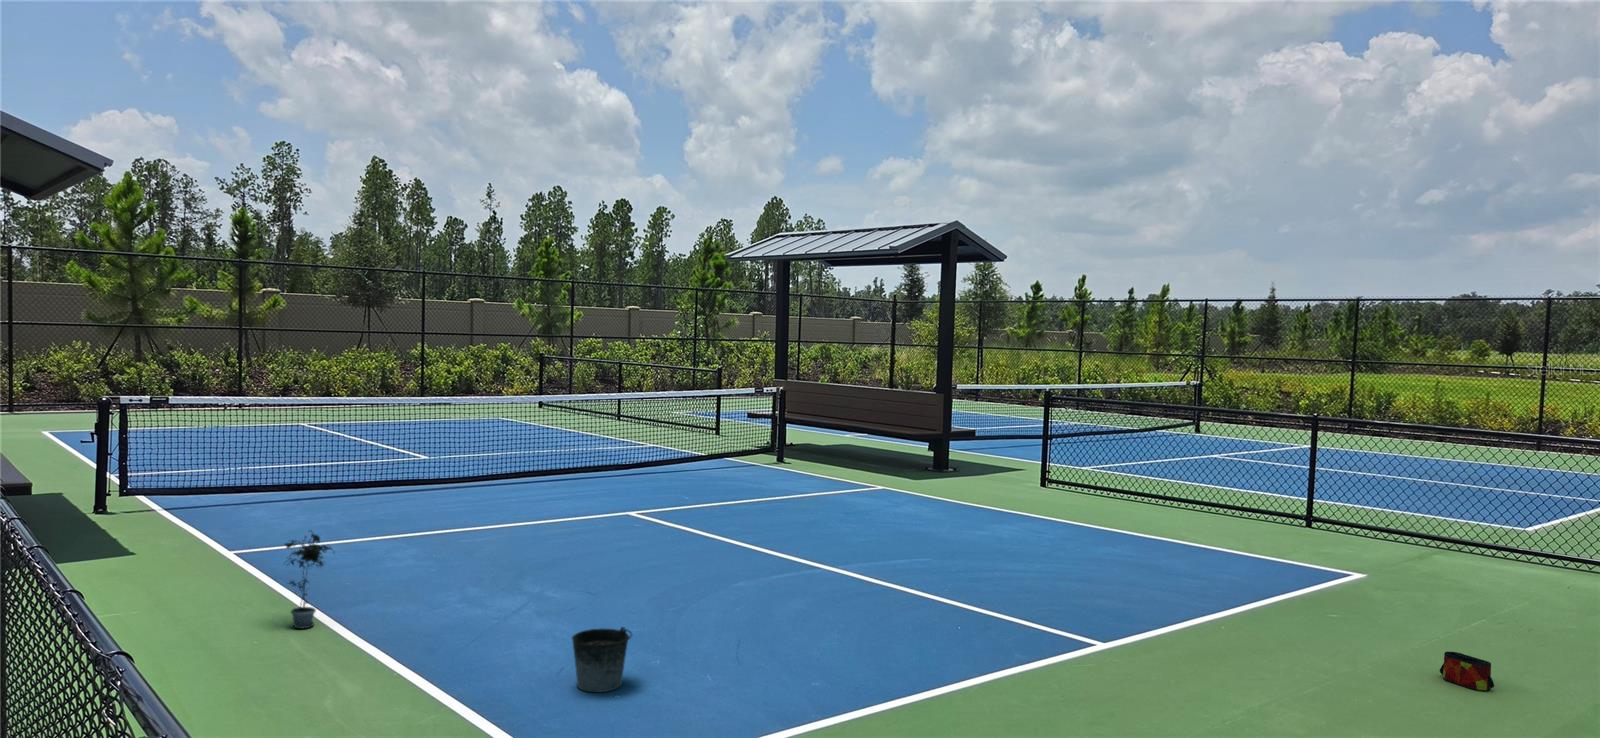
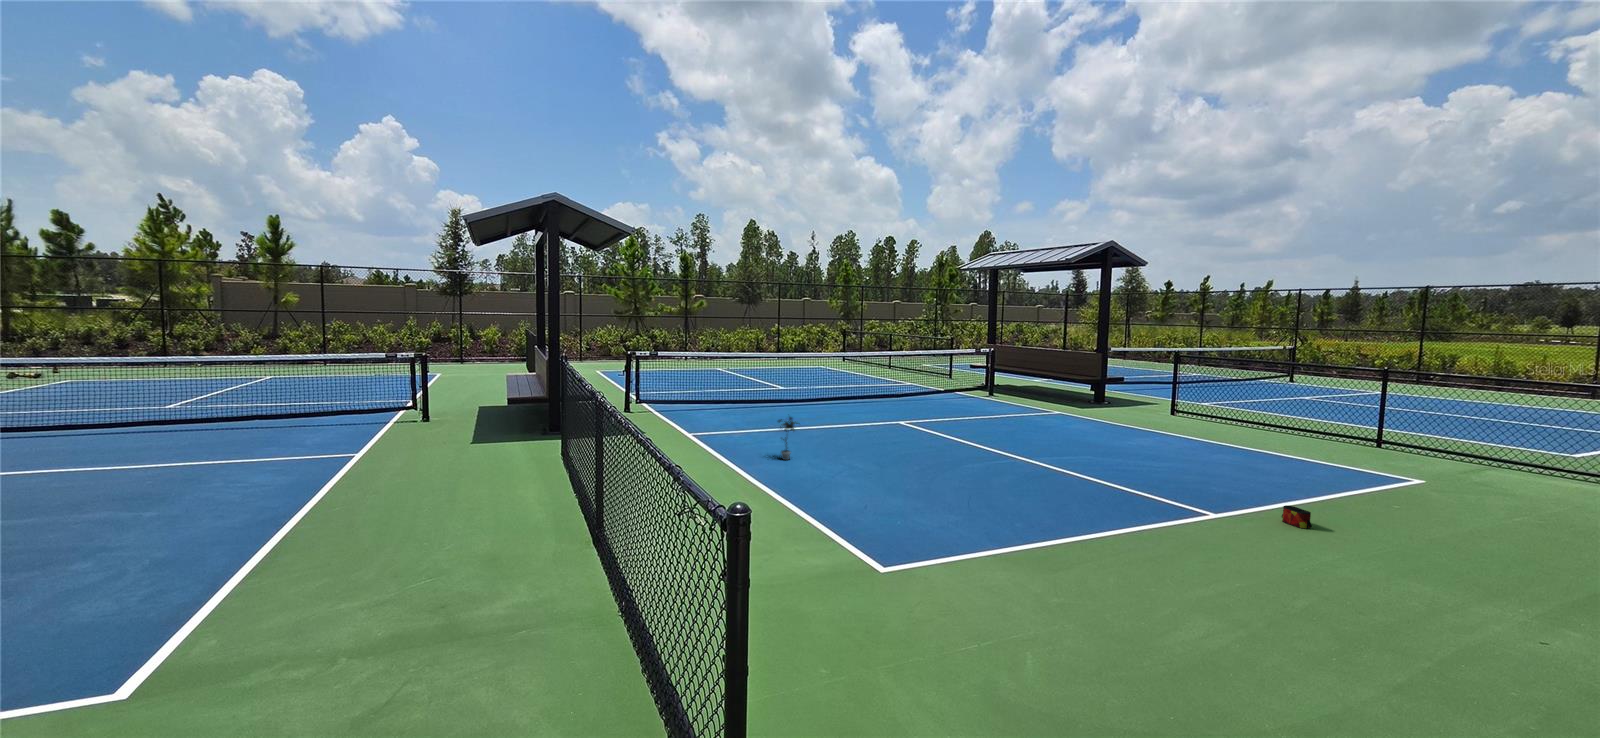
bucket: present [572,627,632,692] -> none [921,464,950,493]
bag: present [1439,652,1494,691] -> present [1282,505,1312,529]

